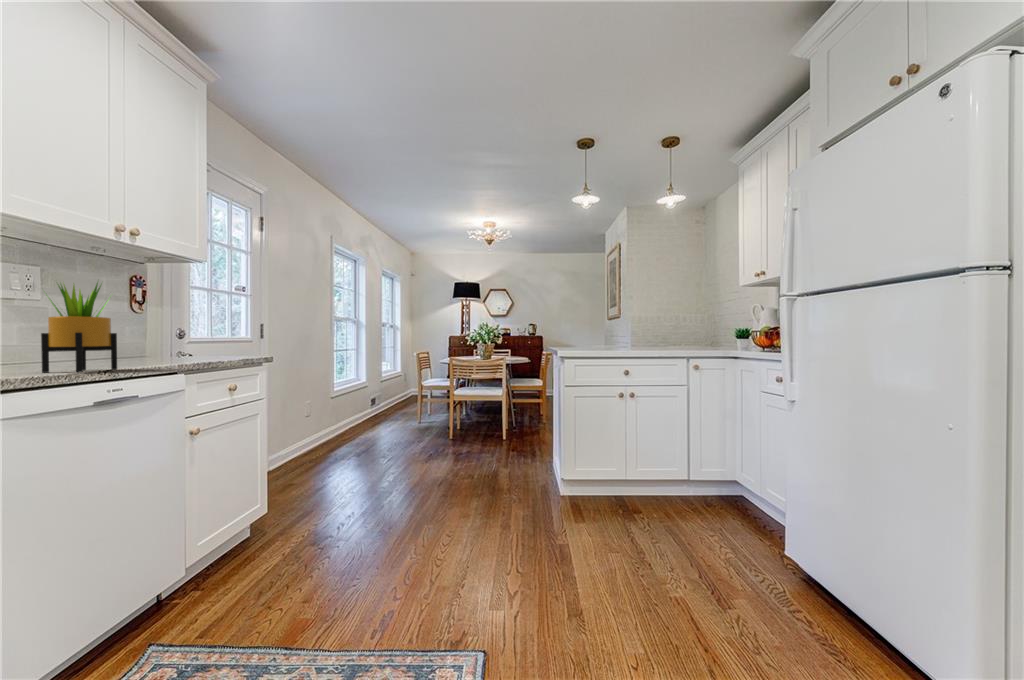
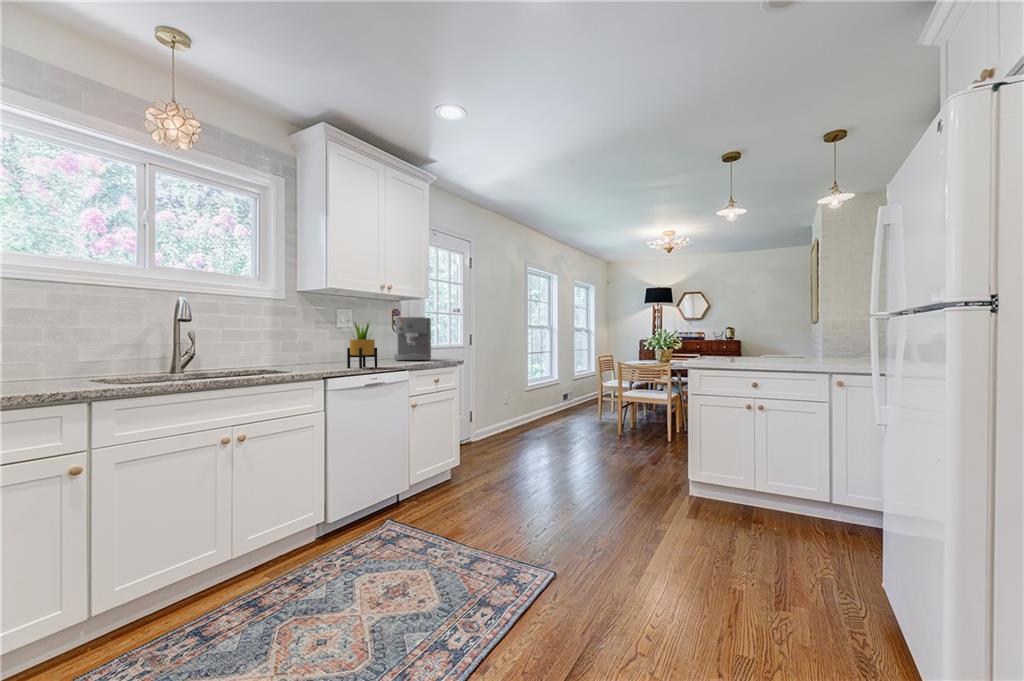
coffee maker: none [137,288,206,361] -> present [394,317,431,361]

